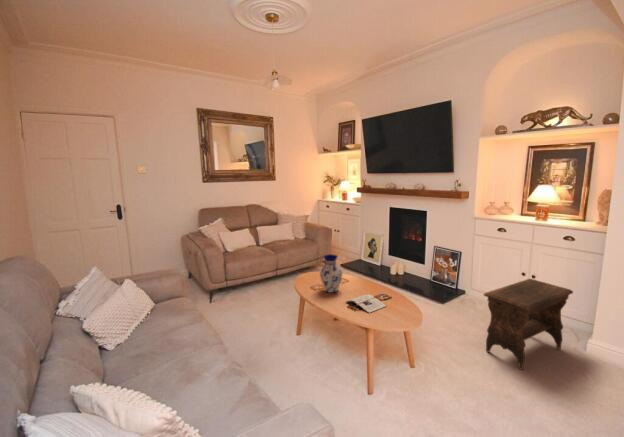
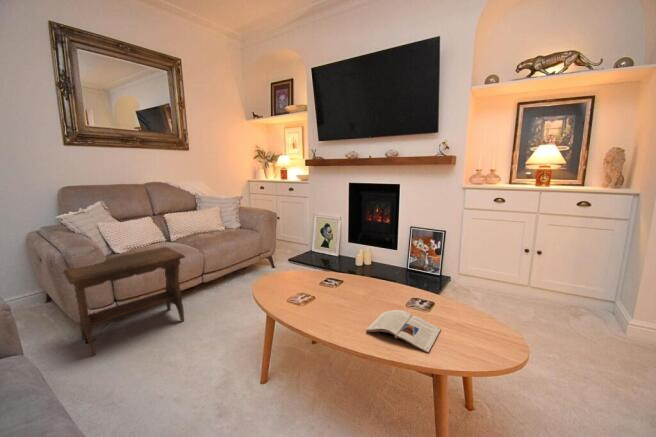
vase: present [320,254,342,293] -> none [302,243,342,313]
footstool: present [484,279,573,370] -> present [63,247,185,356]

